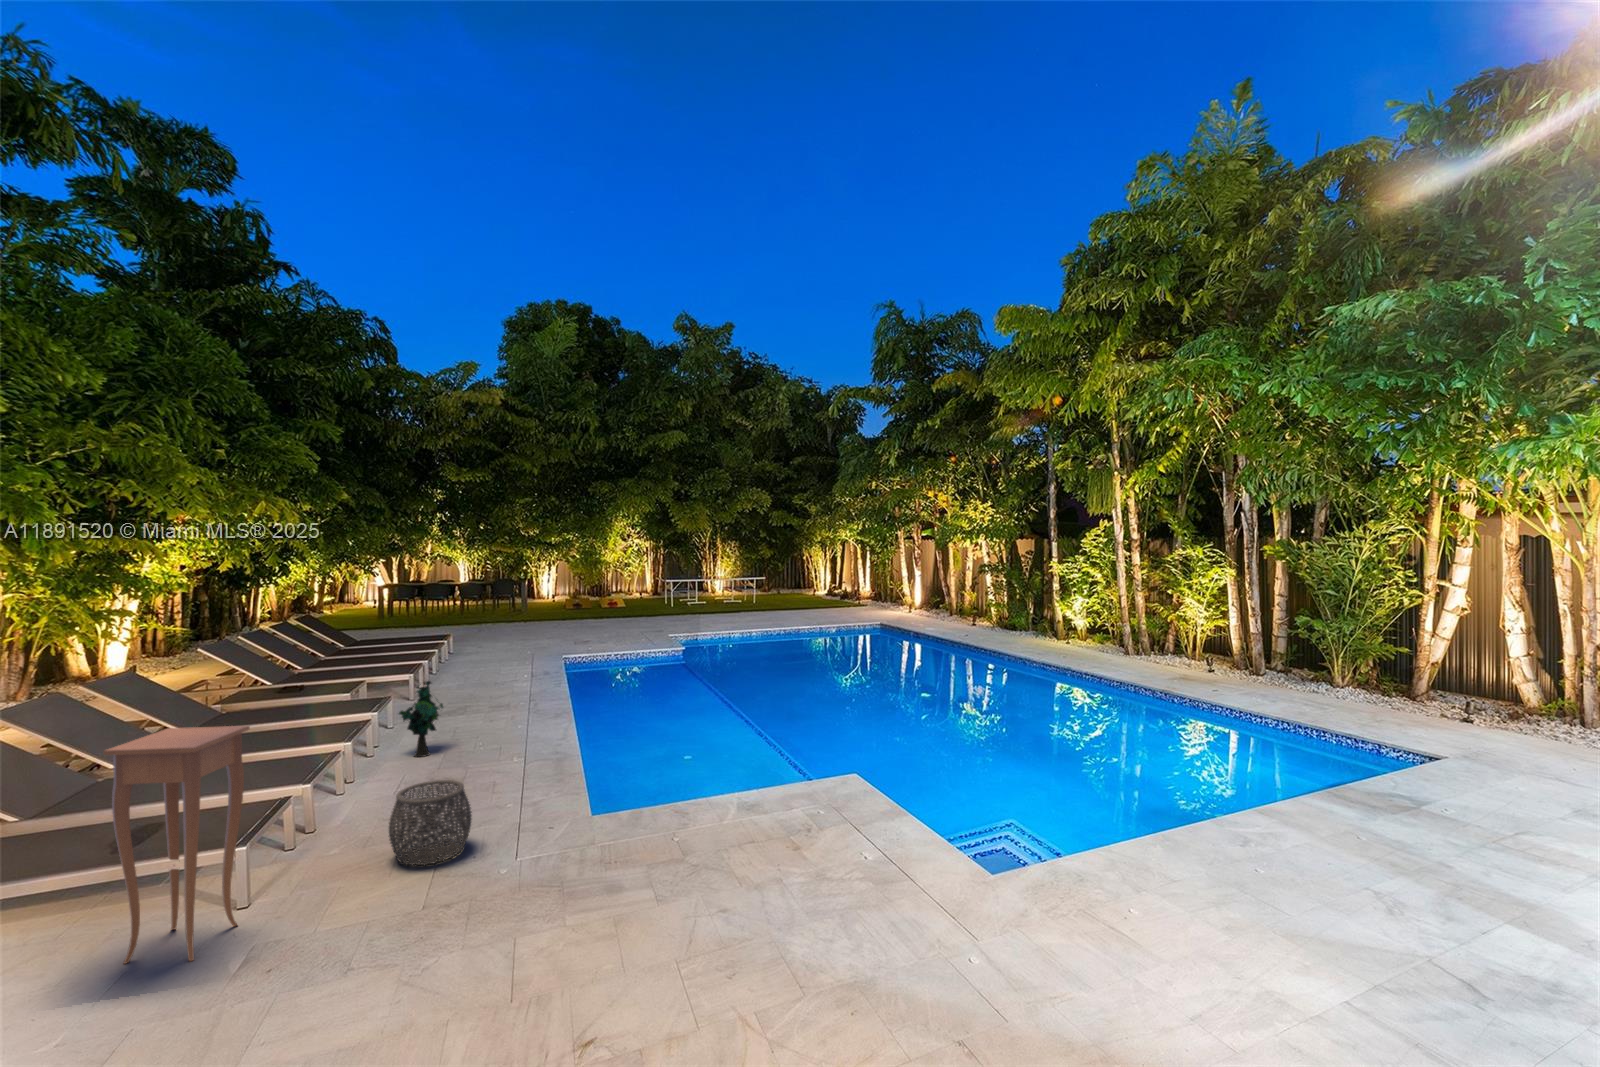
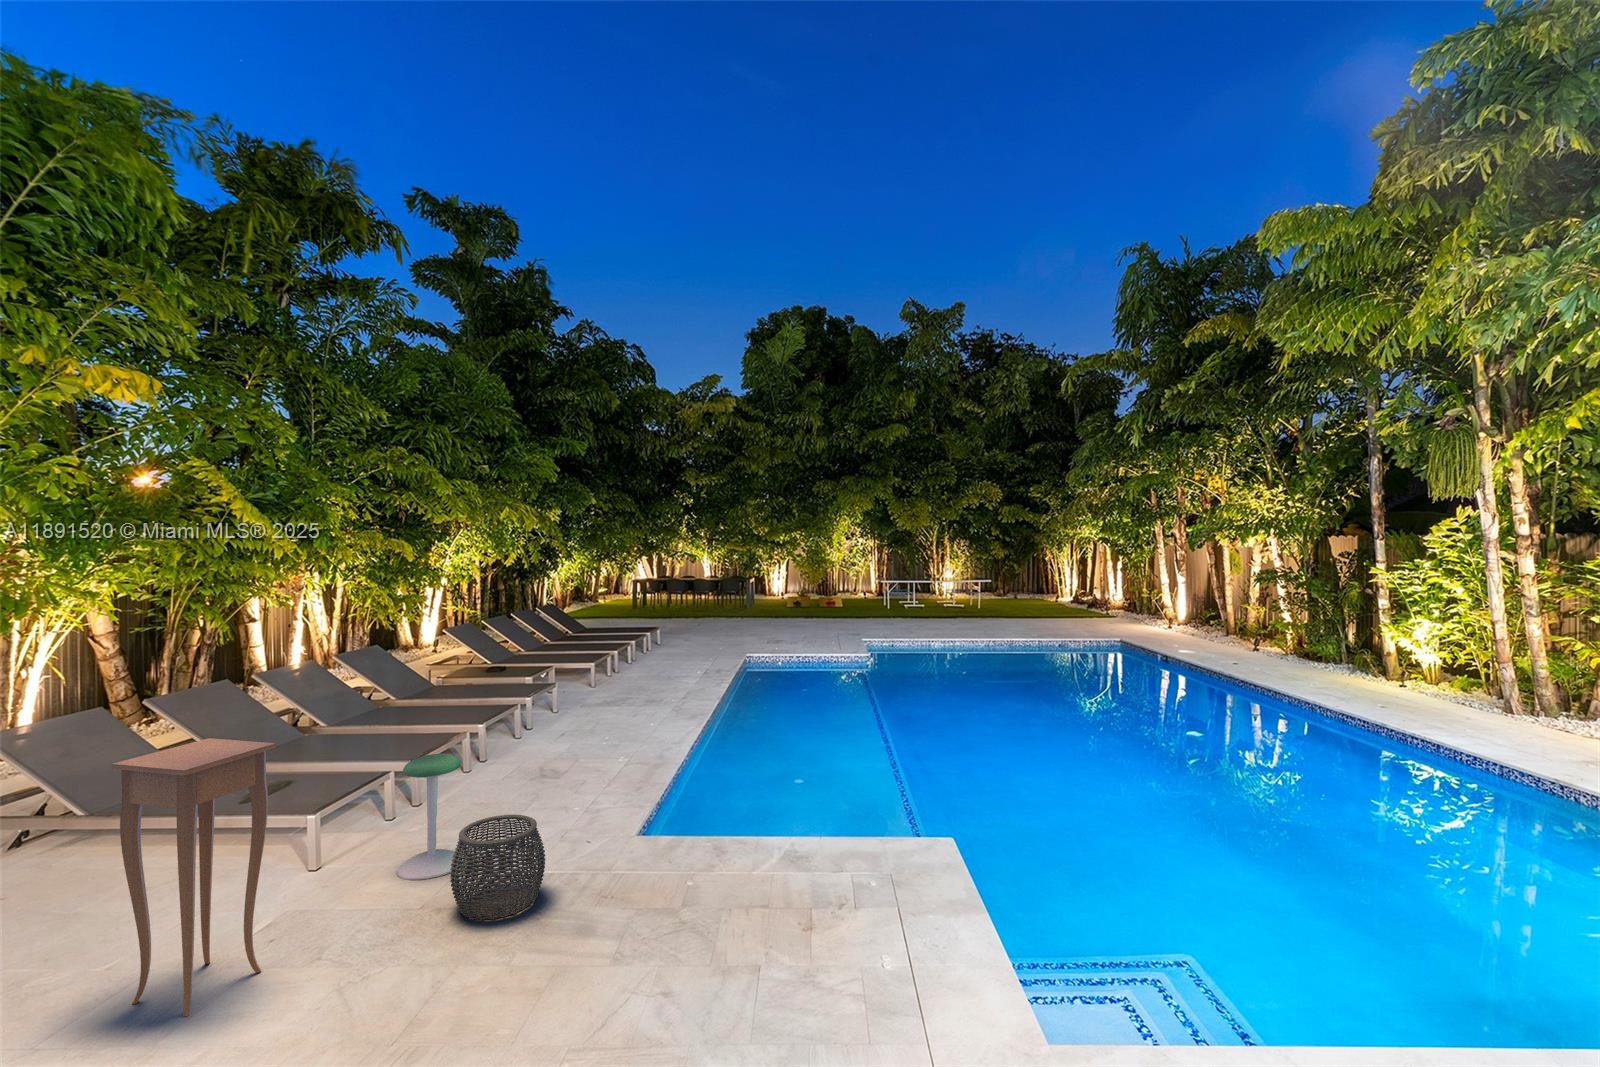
decorative plant: present [399,681,443,757] -> none [545,686,592,768]
stool: none [309,739,374,851] -> present [397,754,463,880]

